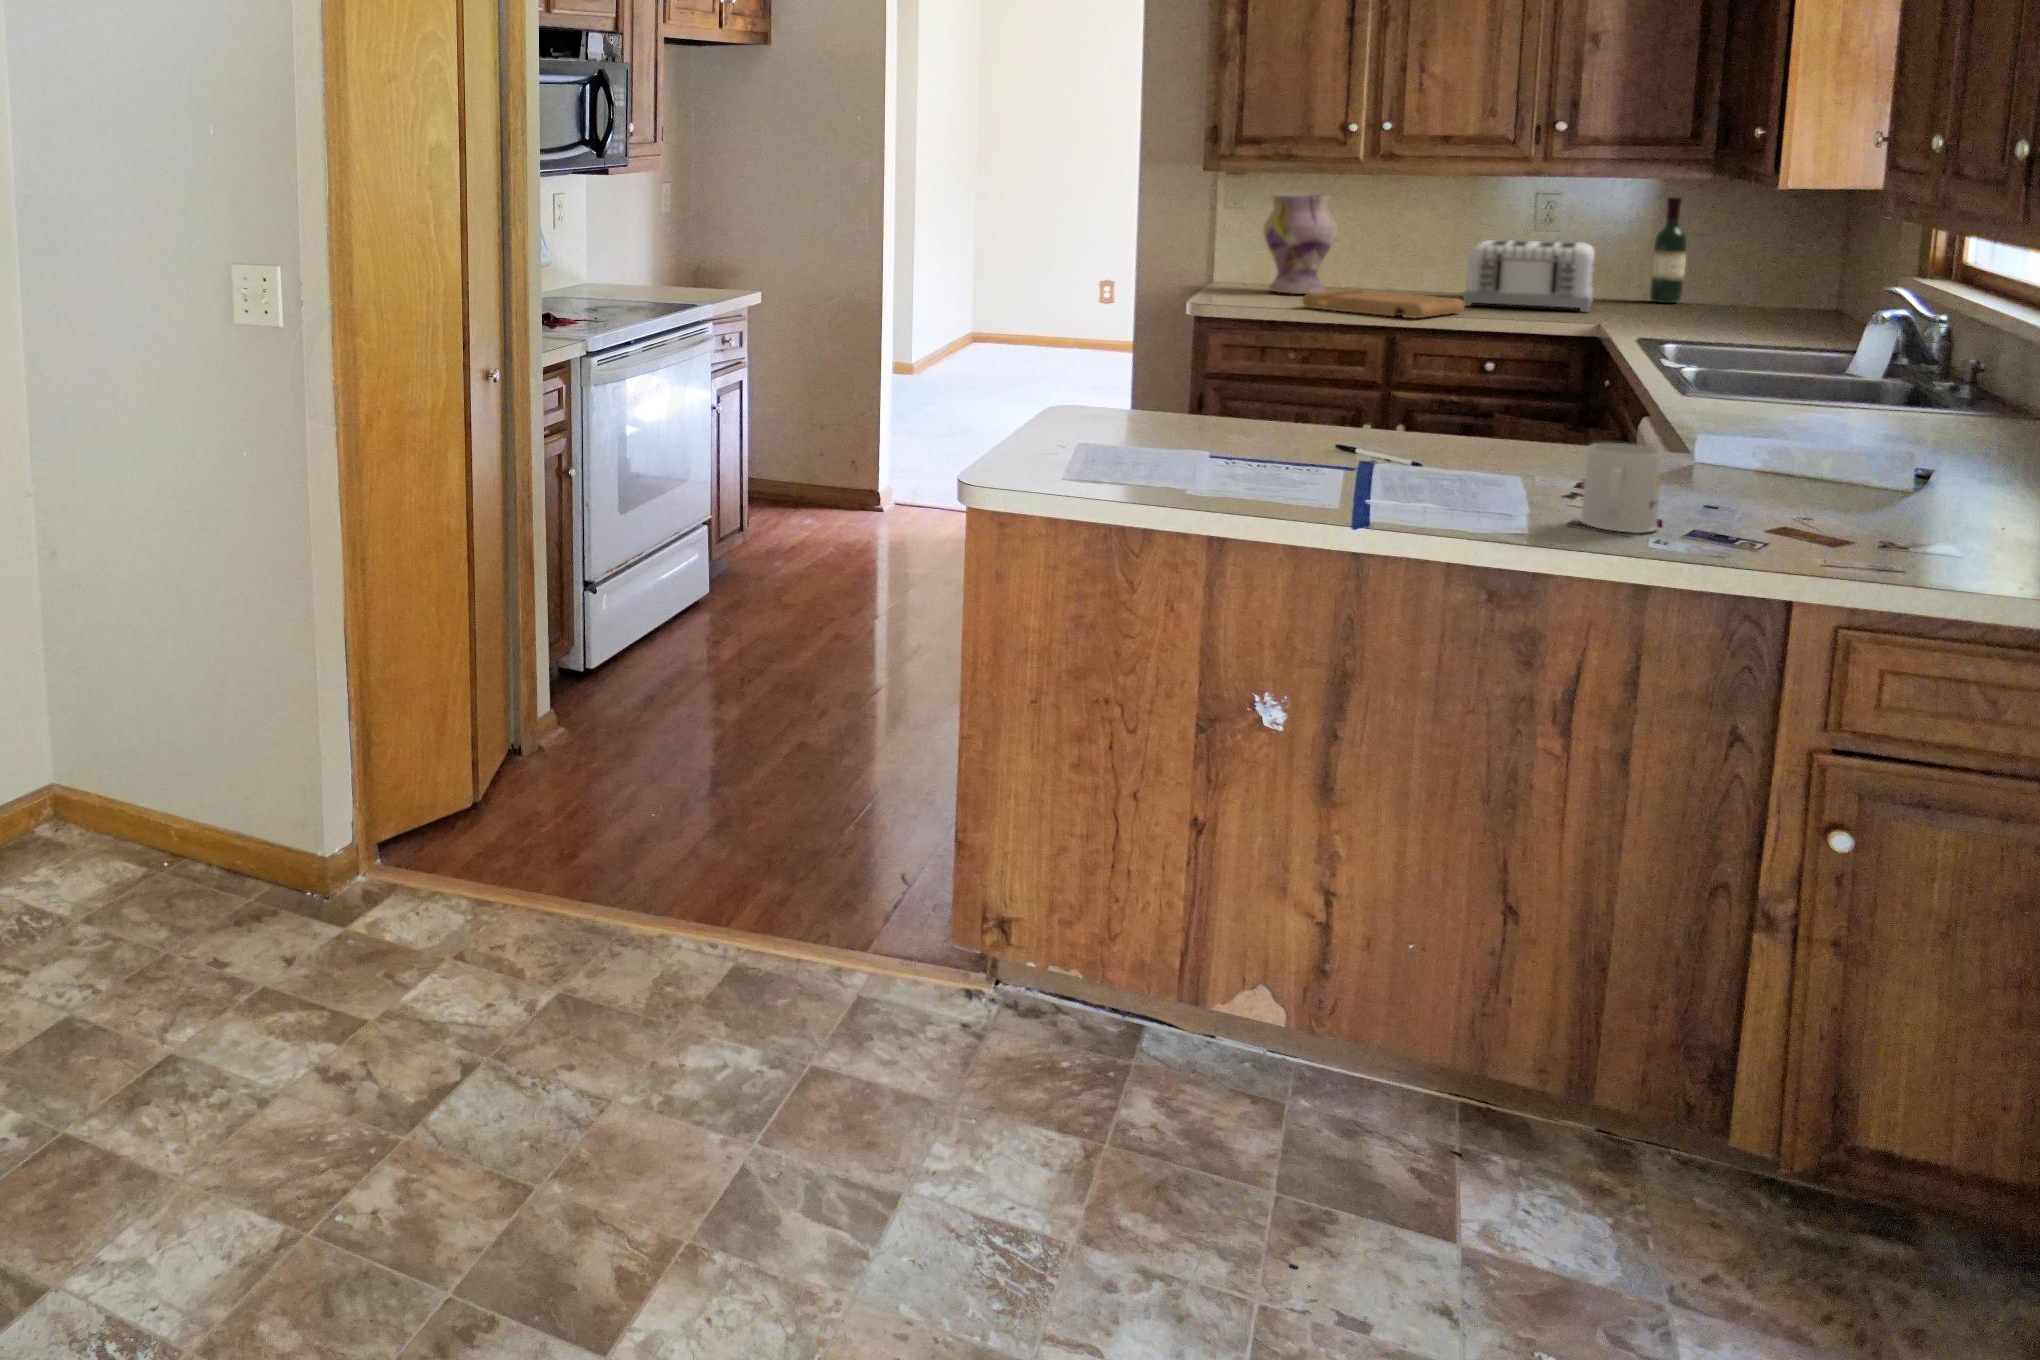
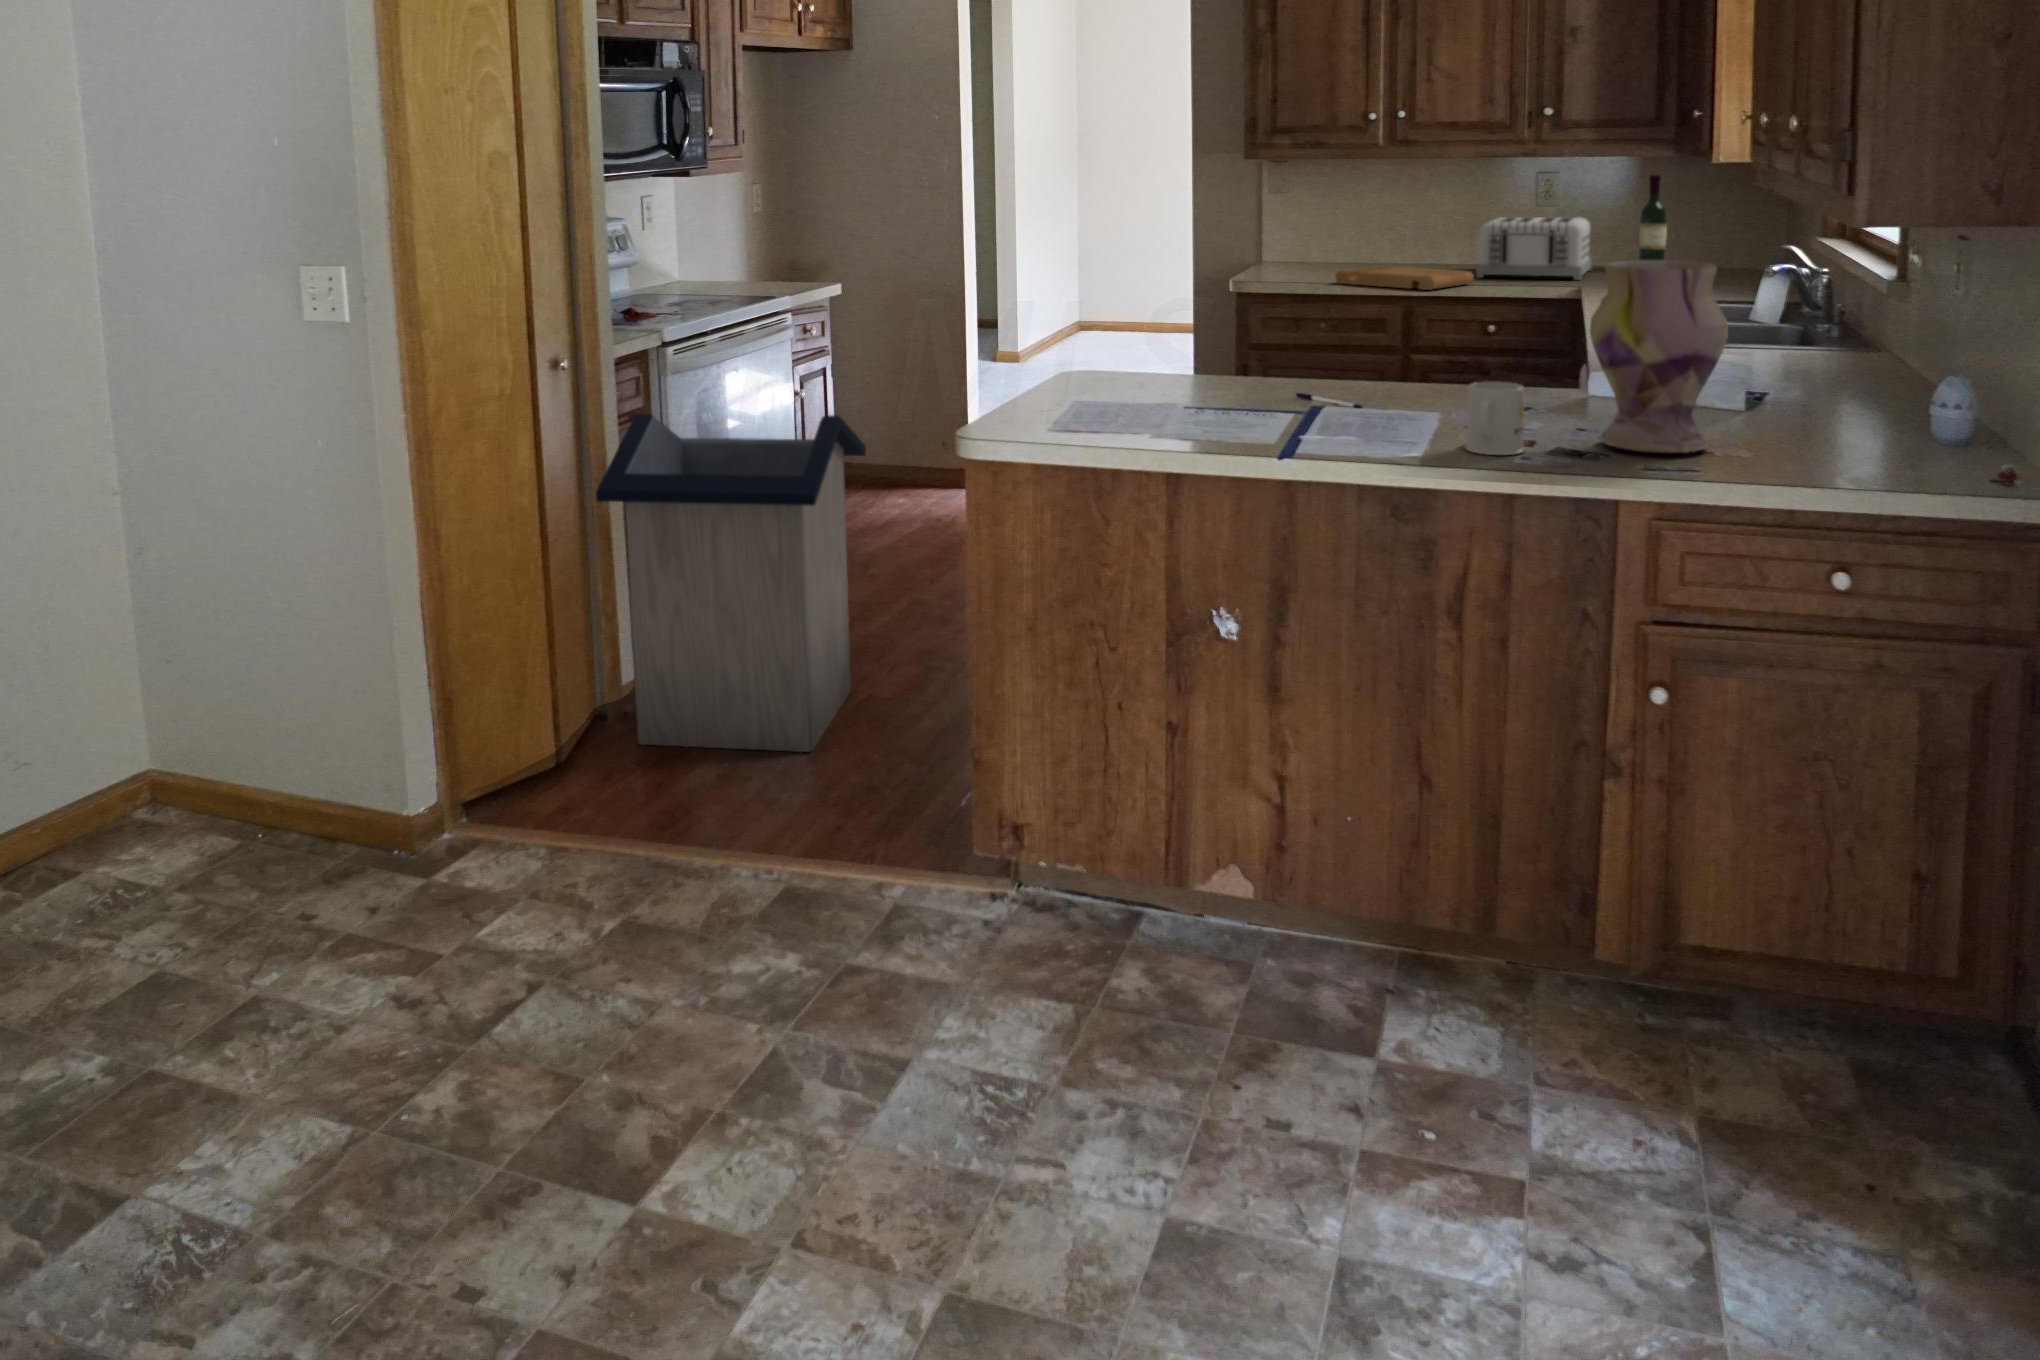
vase: present [1264,194,1337,294] -> present [1590,260,1728,453]
trash can: none [523,427,801,799] -> present [596,414,866,752]

